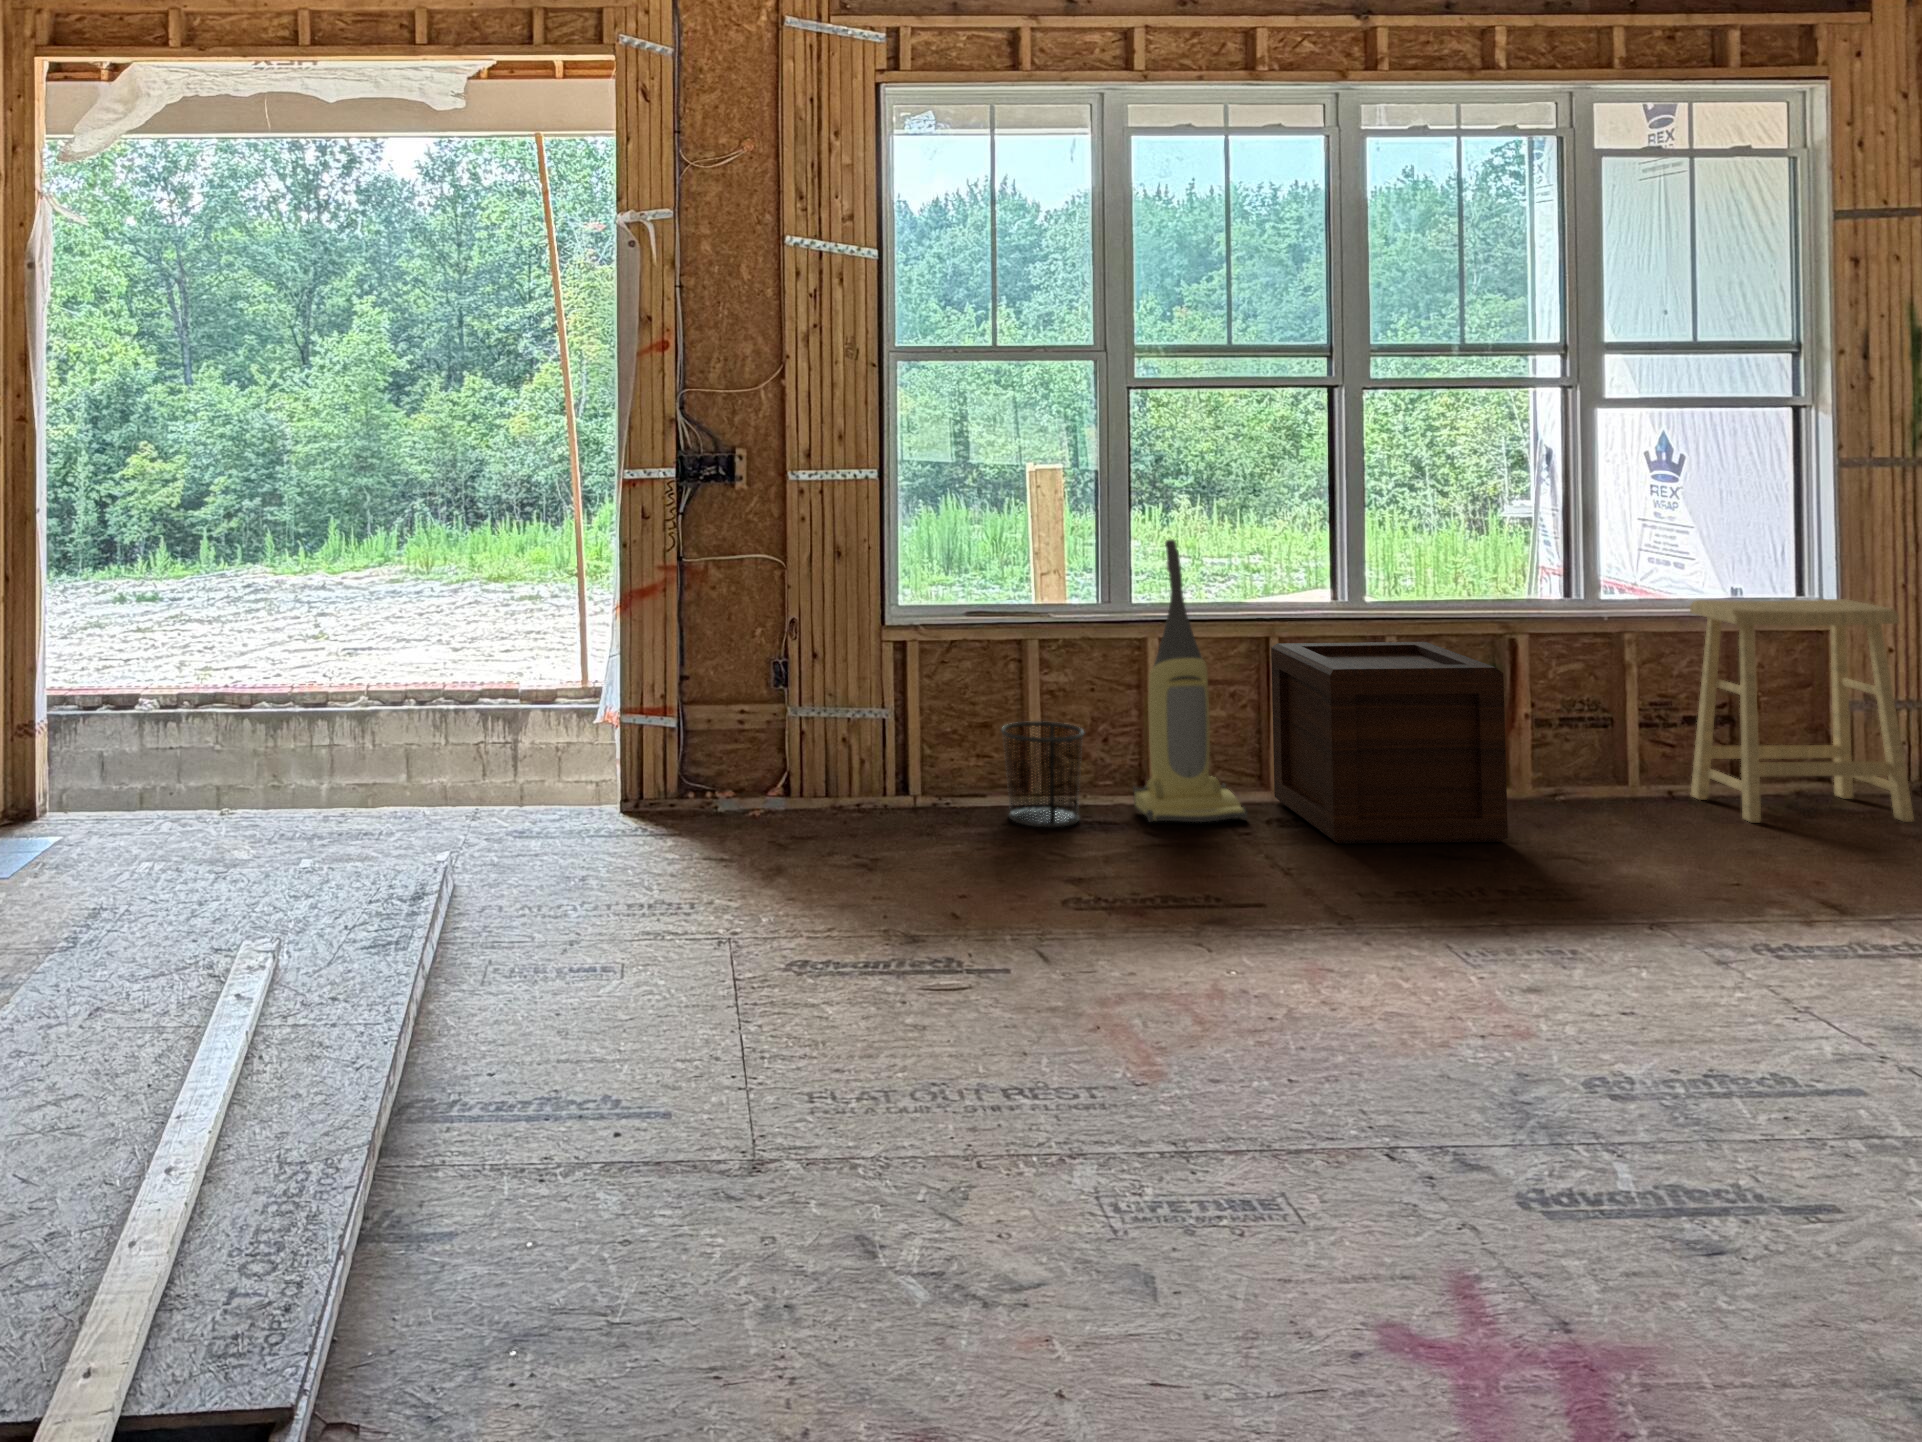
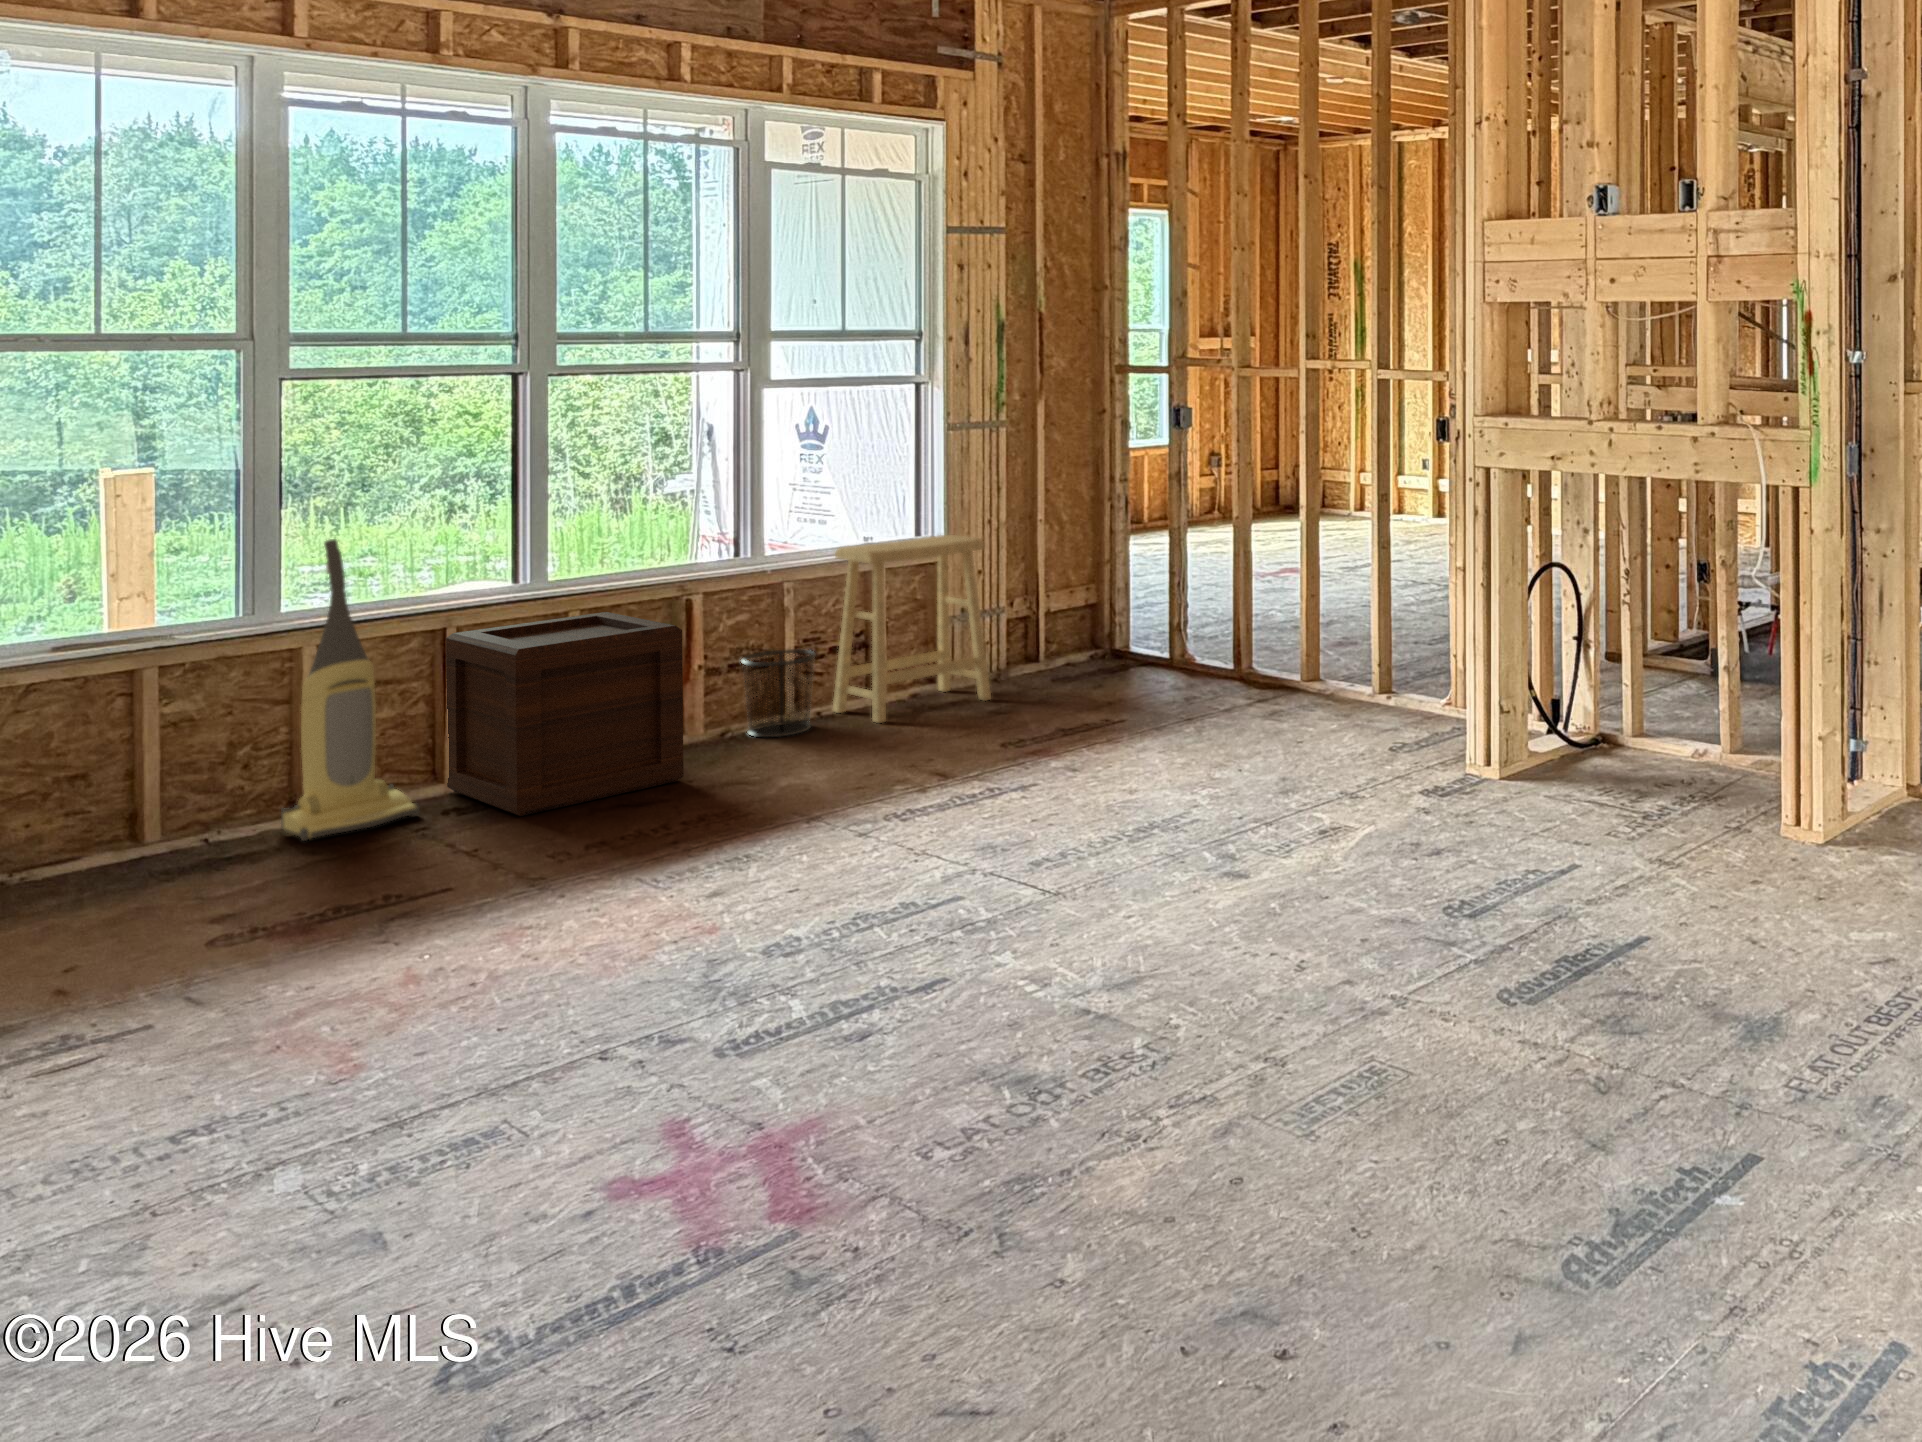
trash can: present [1001,721,1084,827] -> present [741,649,815,737]

